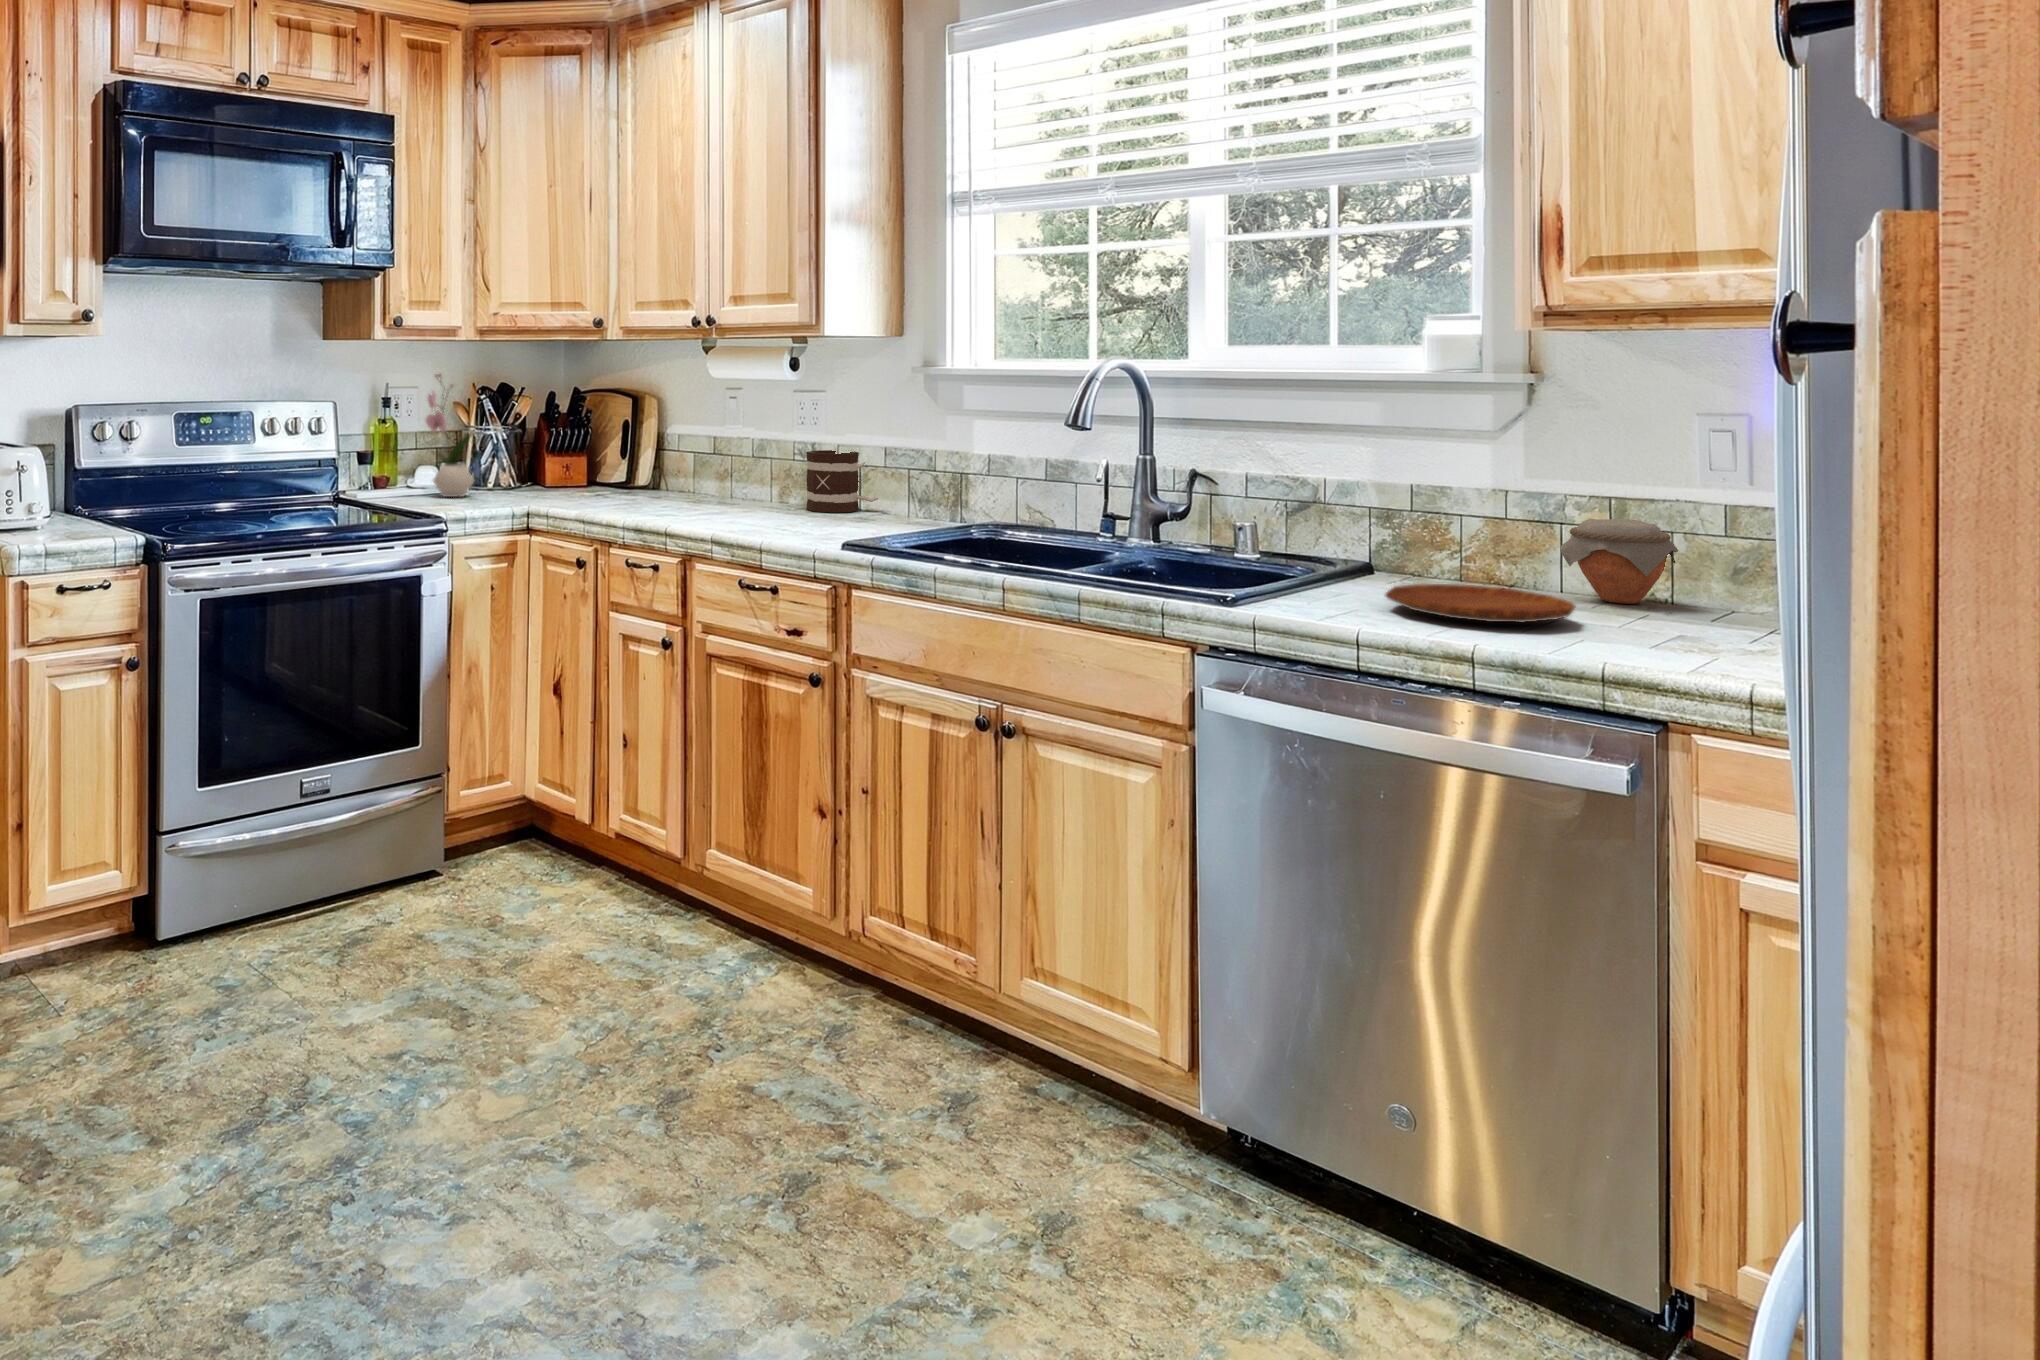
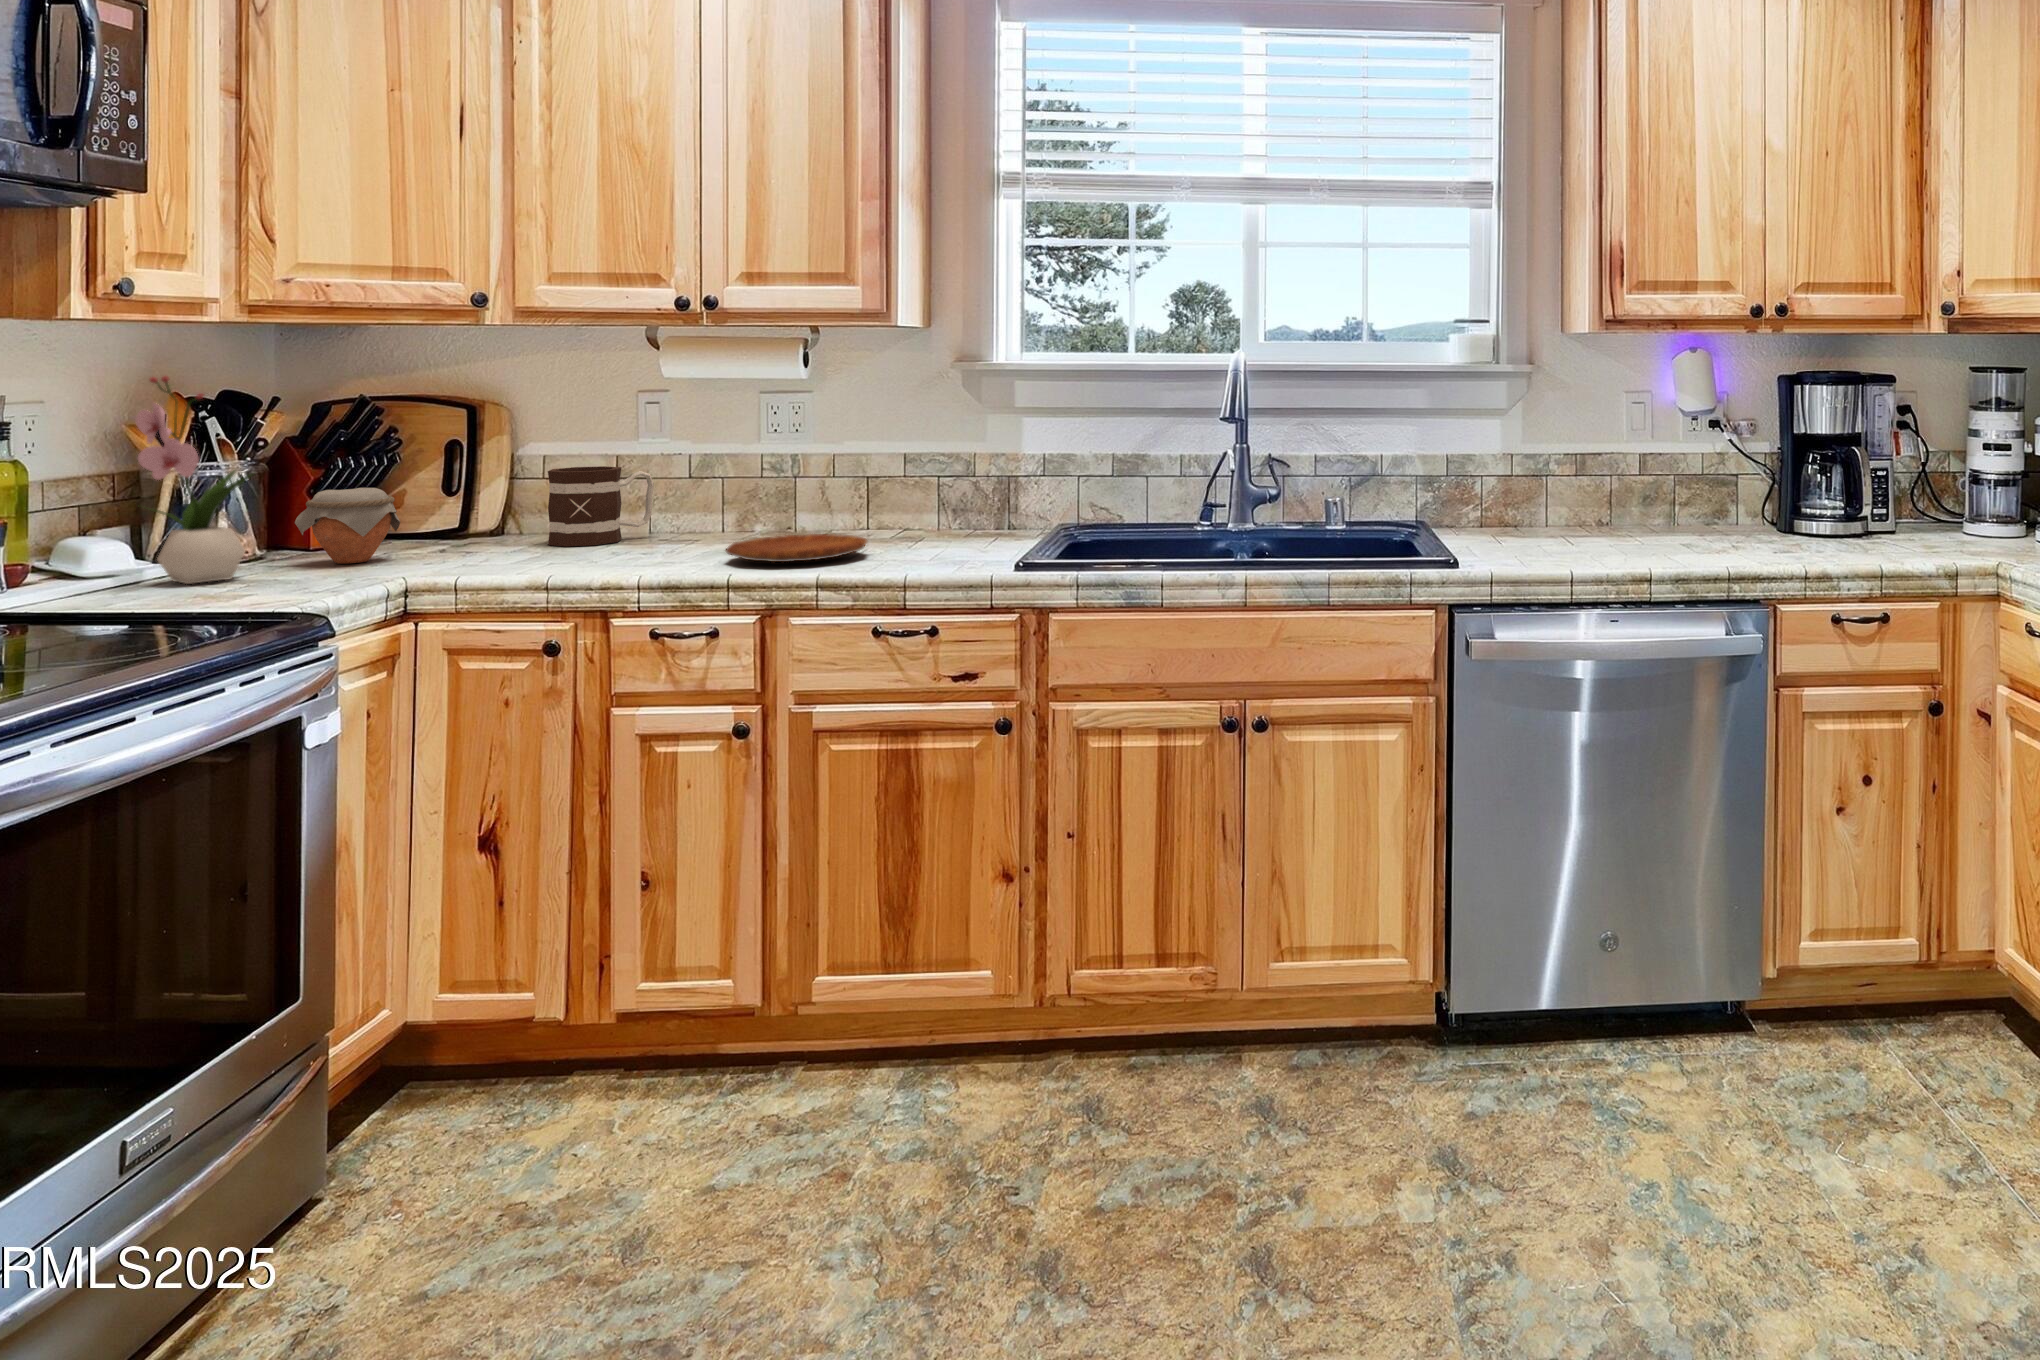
mug: present [806,450,878,513] -> present [548,466,654,547]
jar: present [1560,519,1678,604] -> present [295,488,400,564]
tray: present [1386,584,1575,622] -> present [726,534,867,562]

